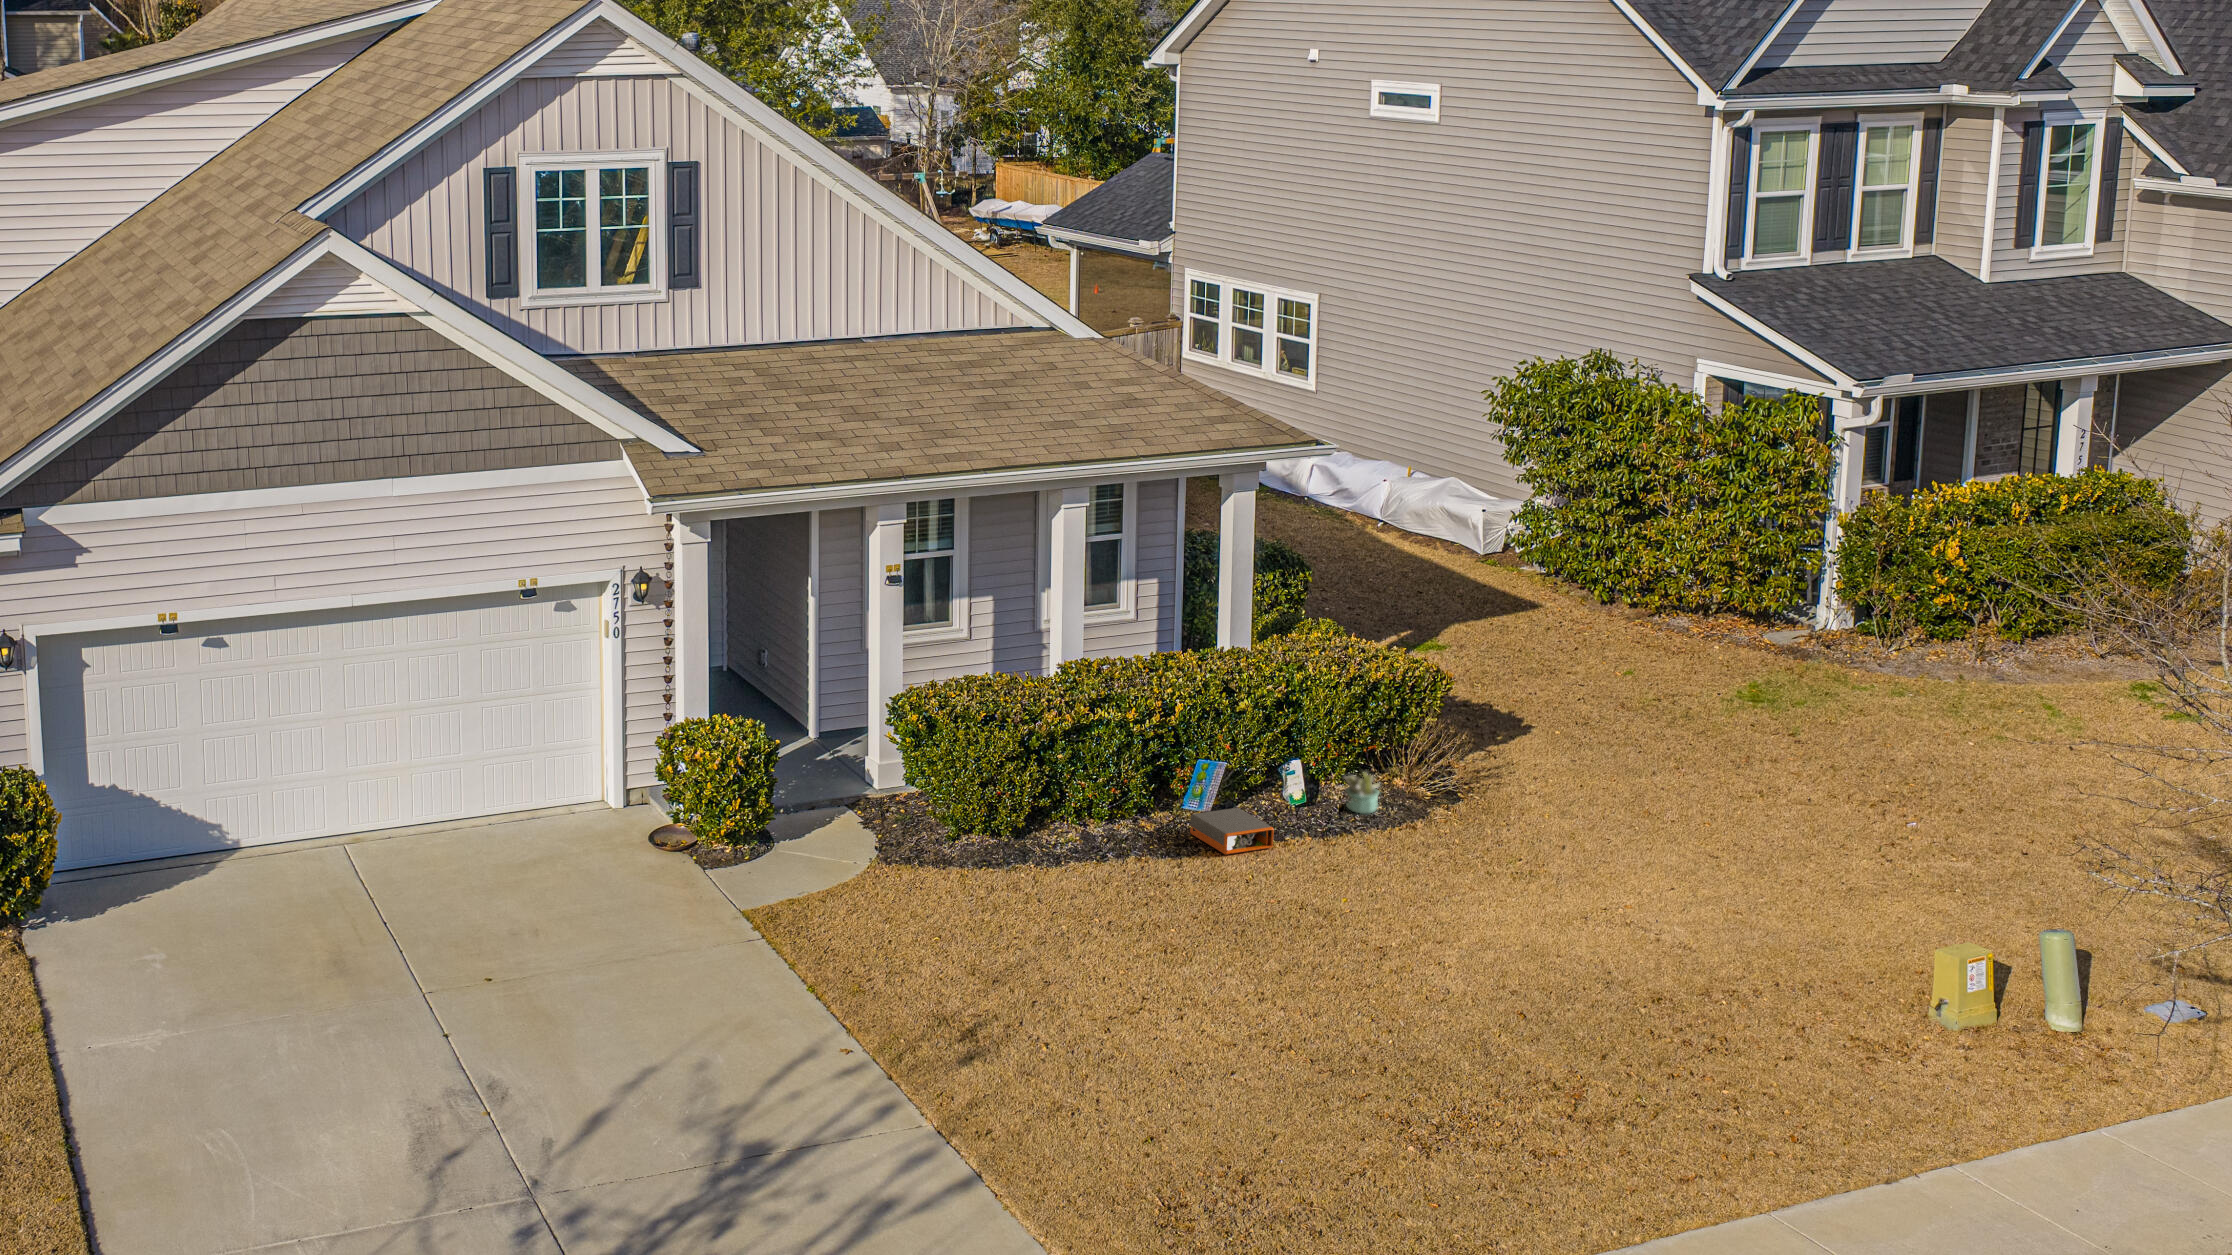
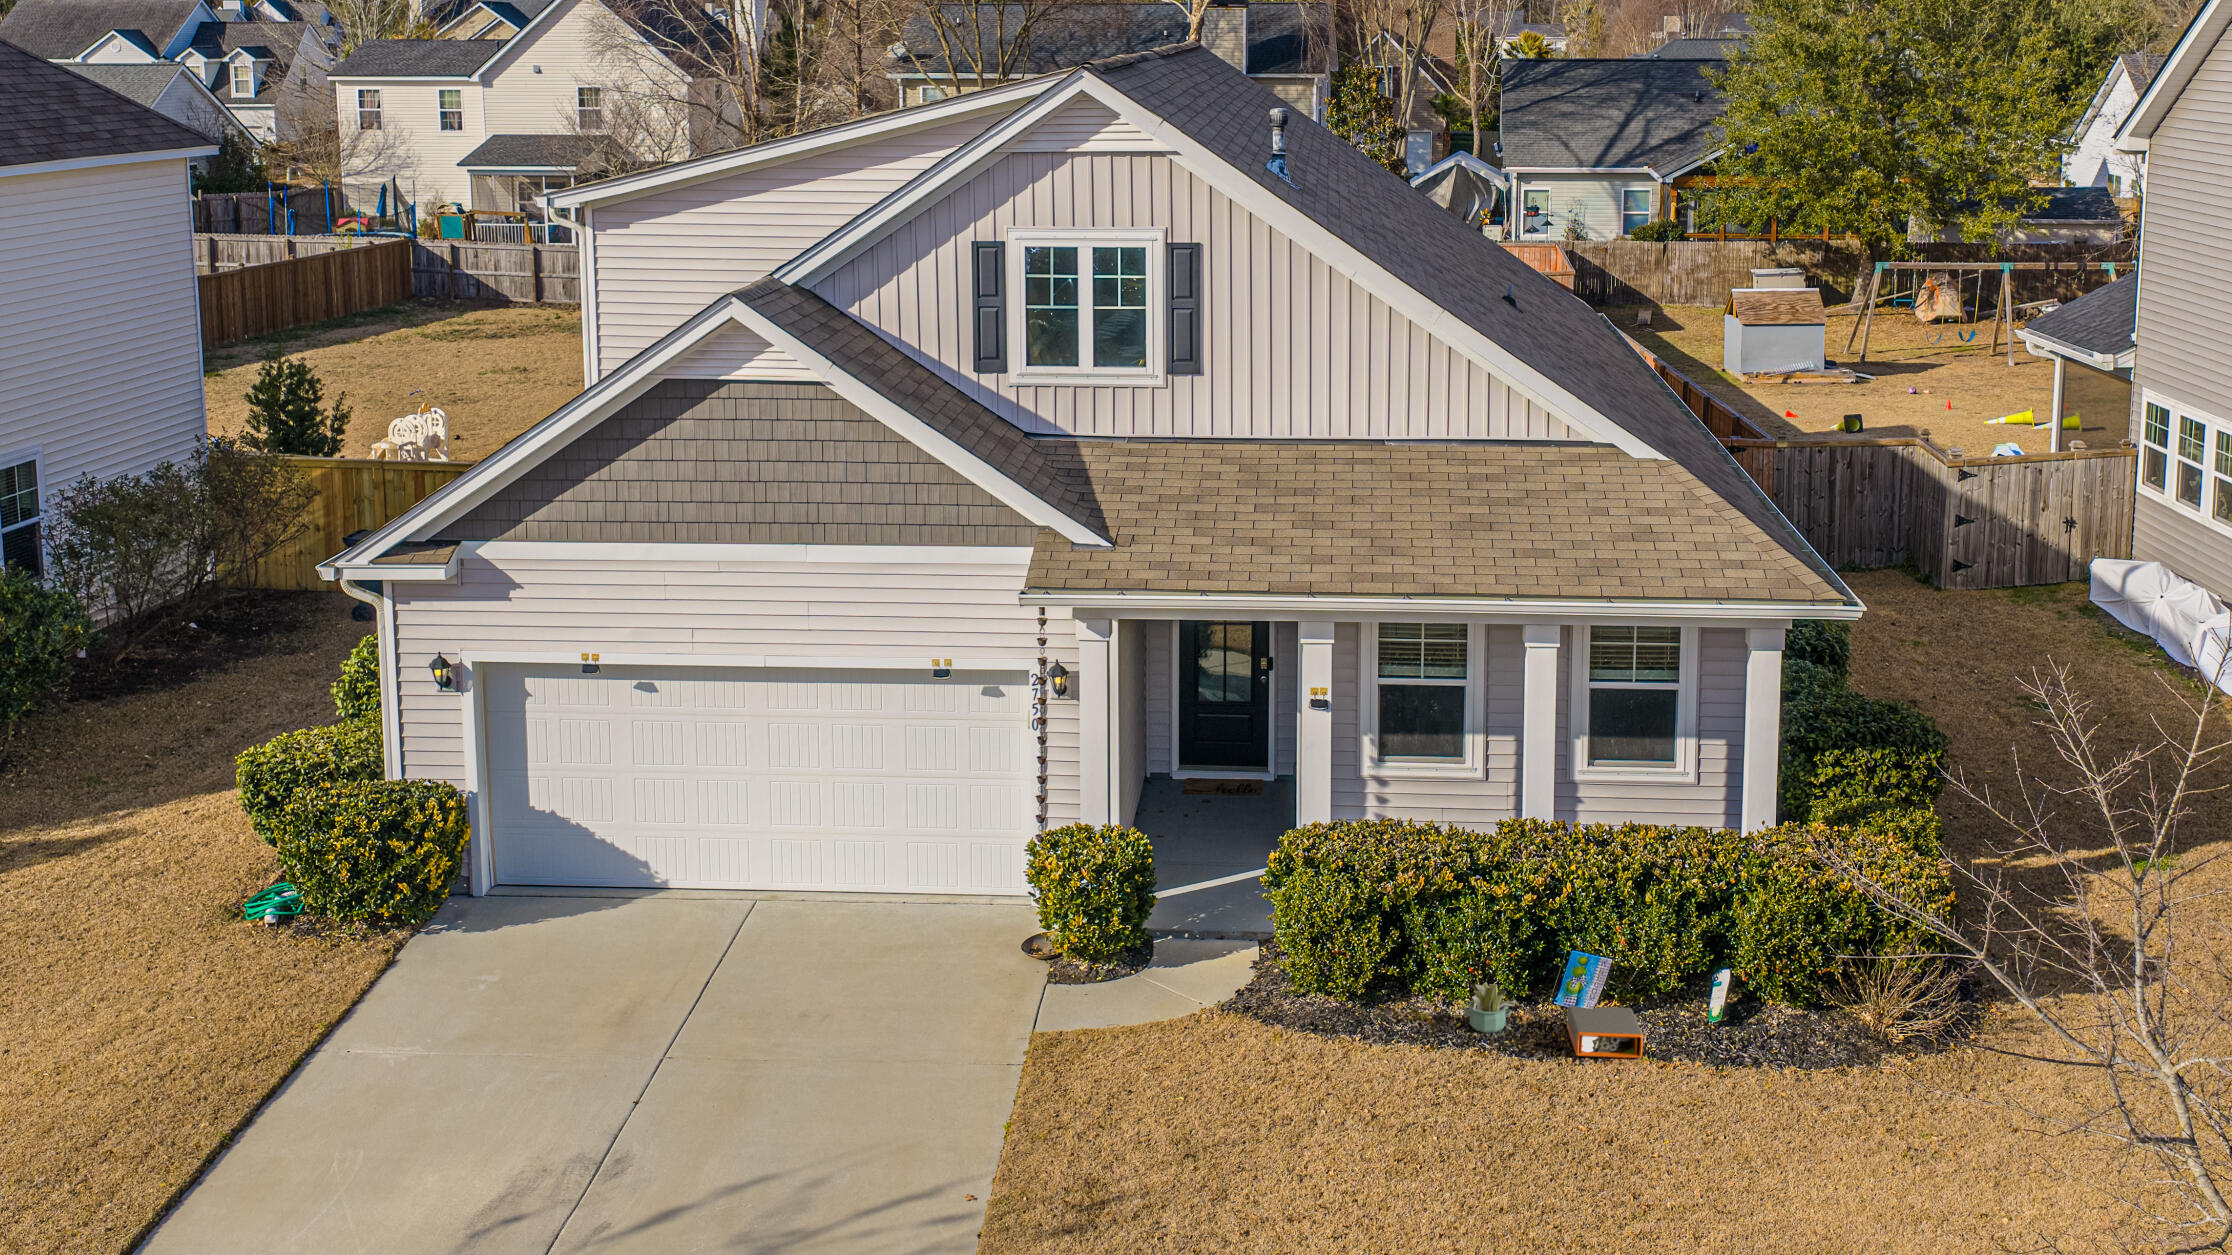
decorative plant: present [1345,773,1379,814] -> present [1464,982,1516,1033]

